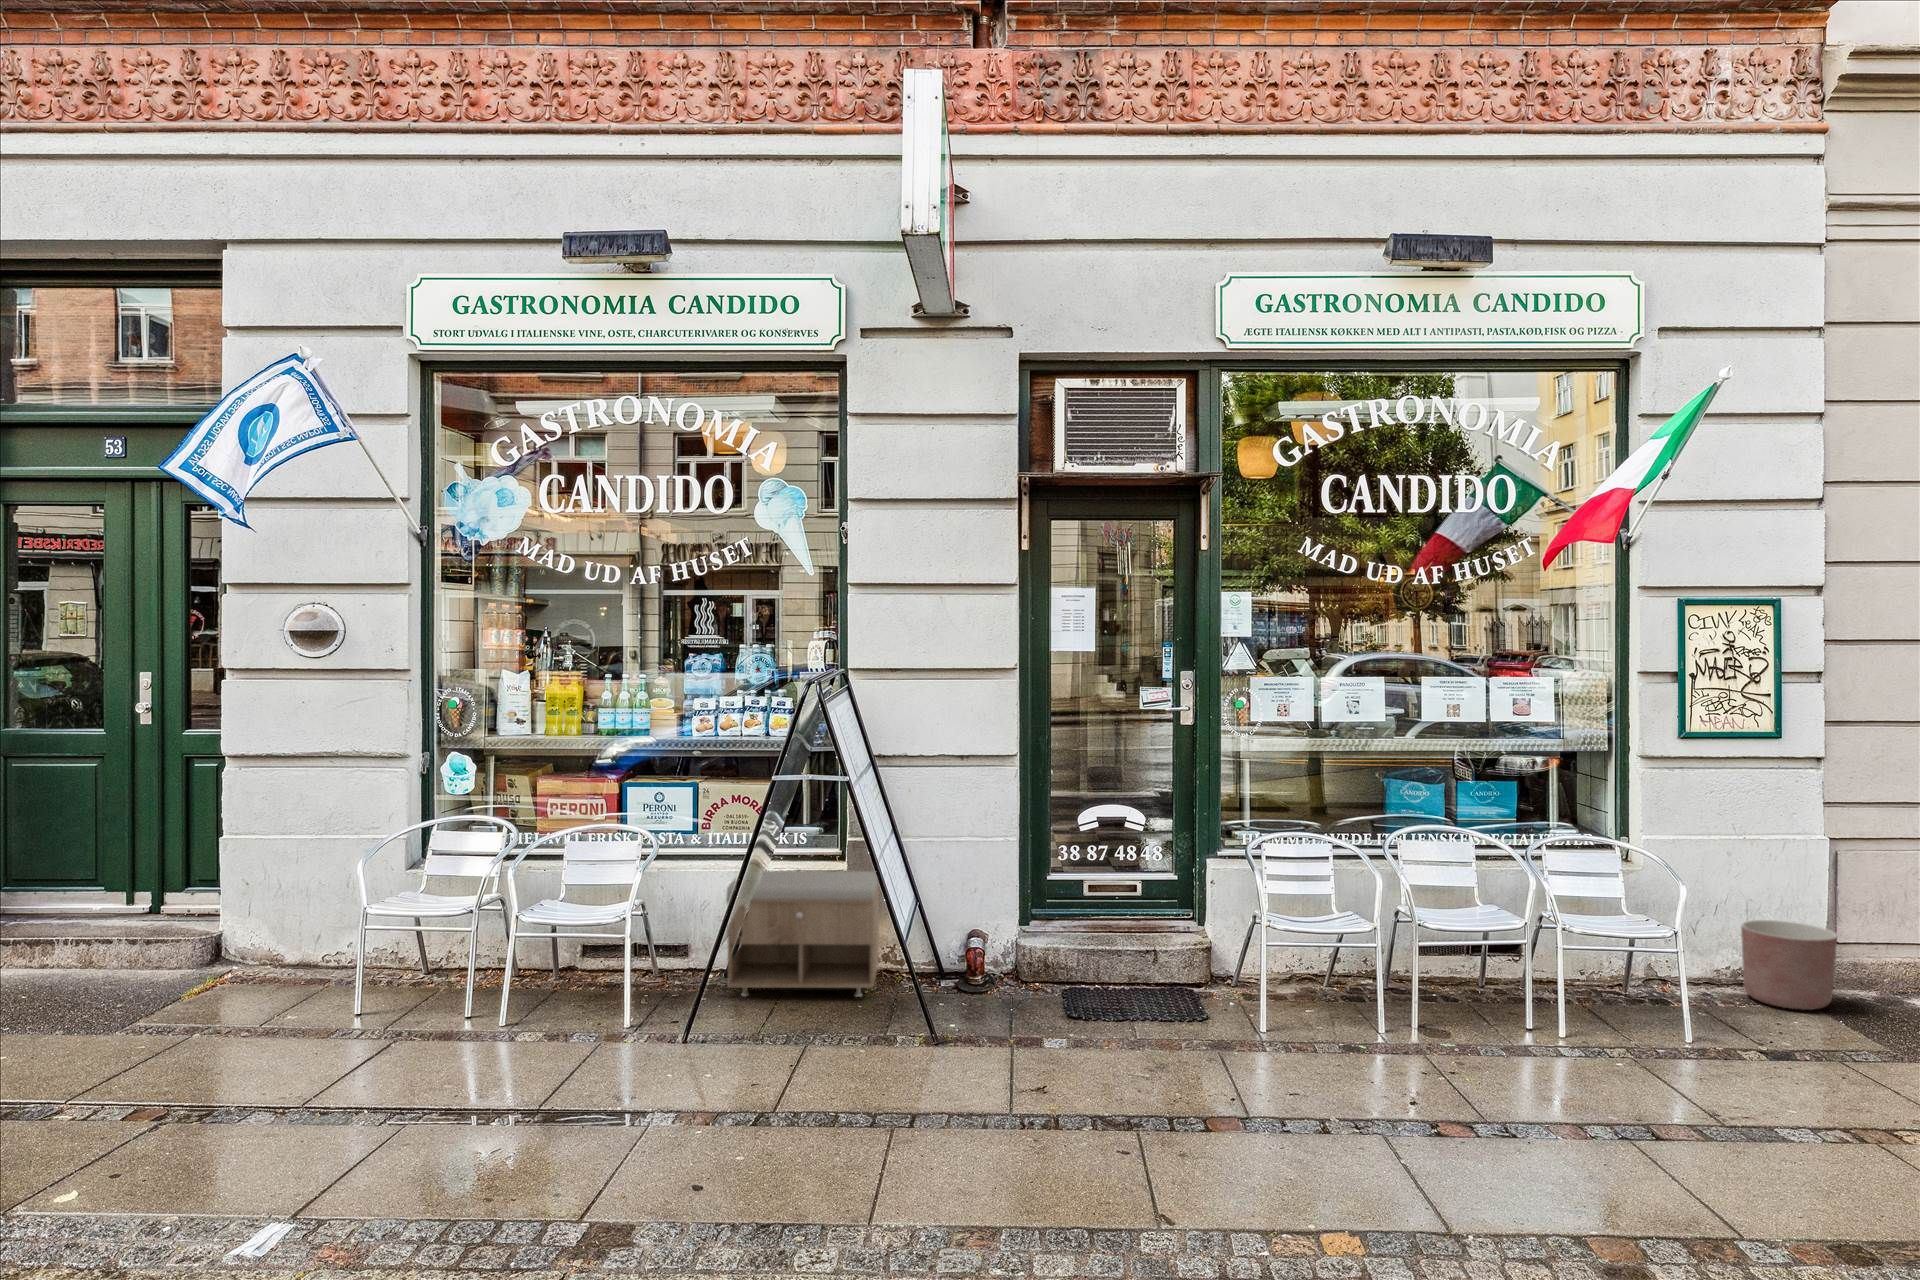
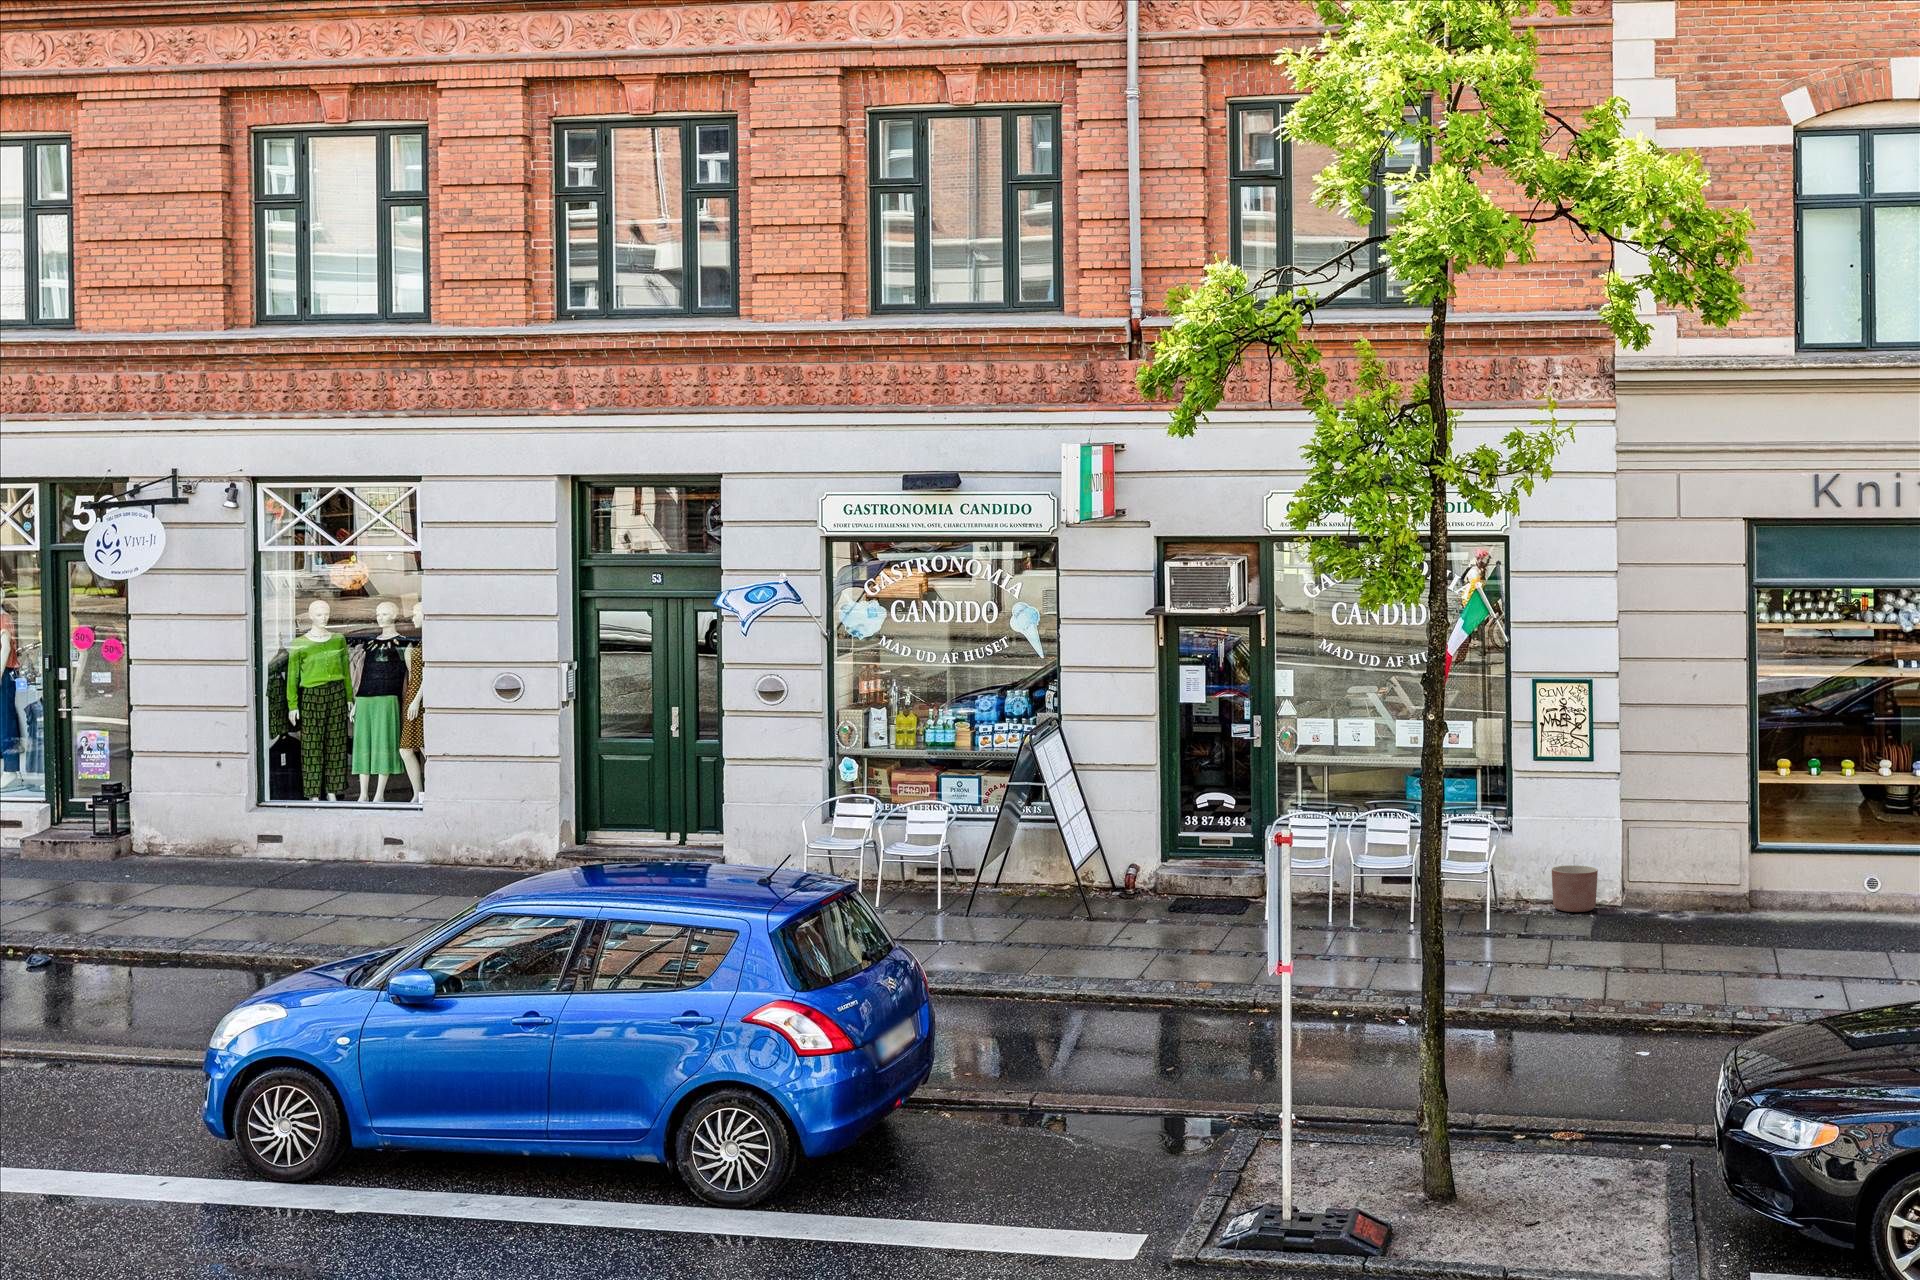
storage bench: present [726,871,879,997] -> none [993,826,1079,893]

